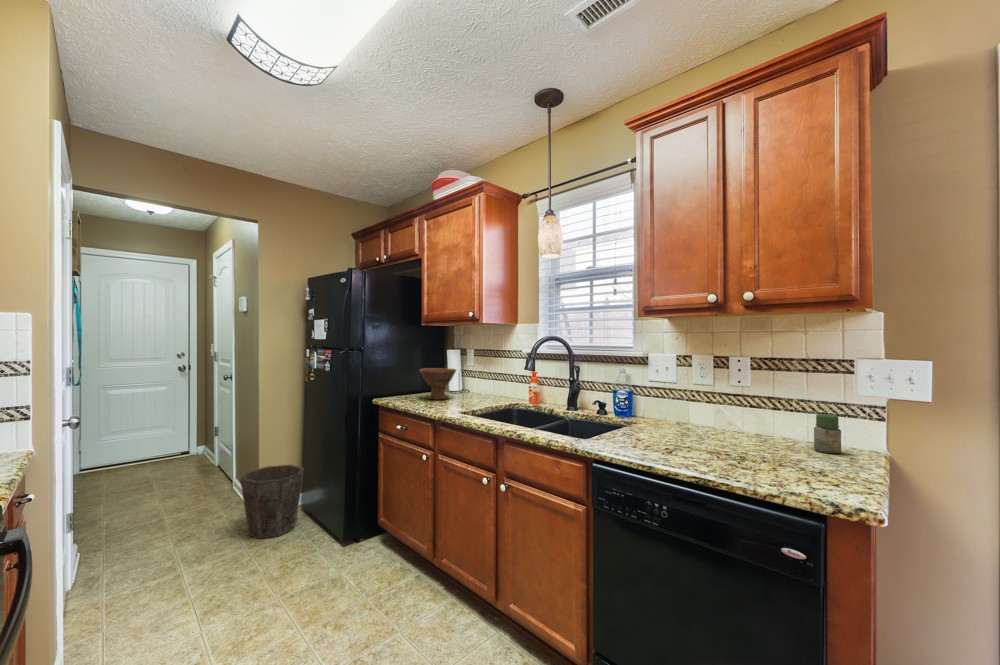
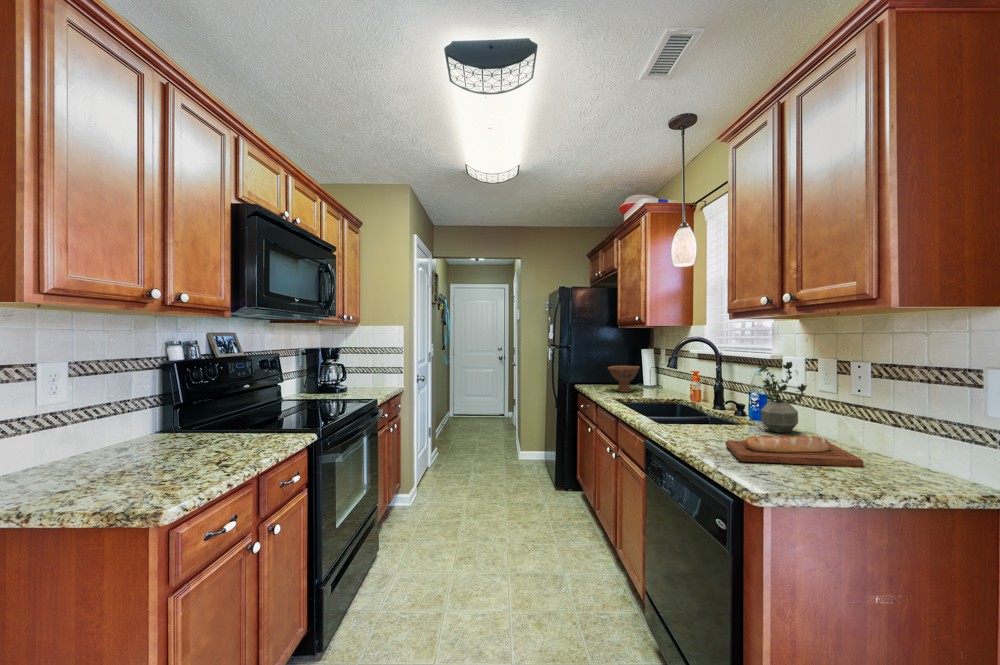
potted plant: none [645,357,694,427] -> present [758,362,807,433]
jar: present [814,414,841,454] -> none [901,434,940,483]
bread loaf: none [668,426,782,460] -> present [725,436,864,467]
waste bin: present [240,465,304,539] -> none [508,431,548,478]

